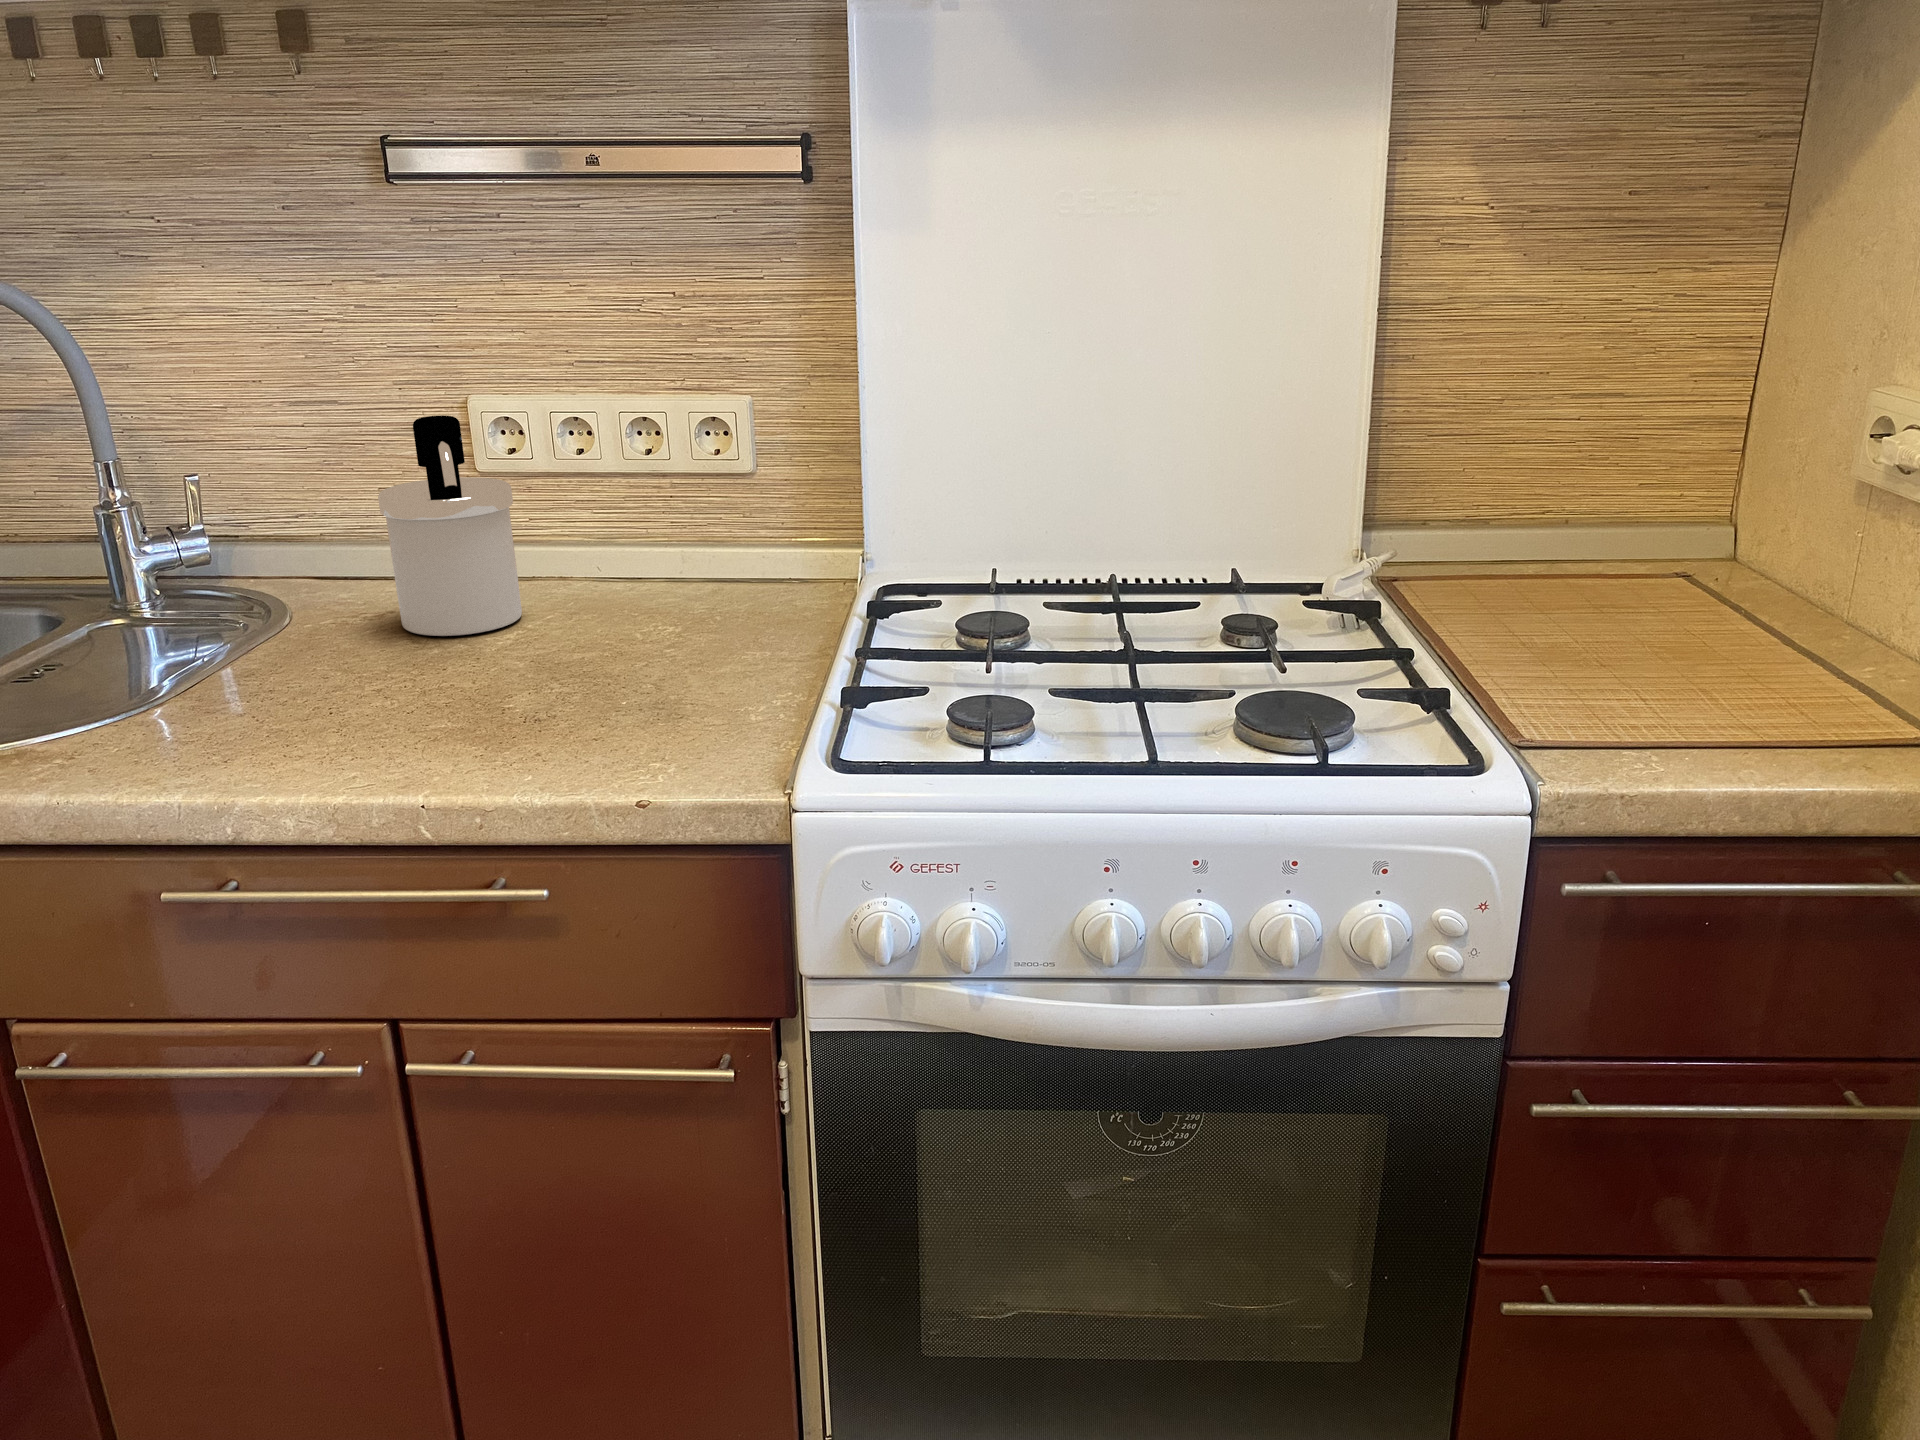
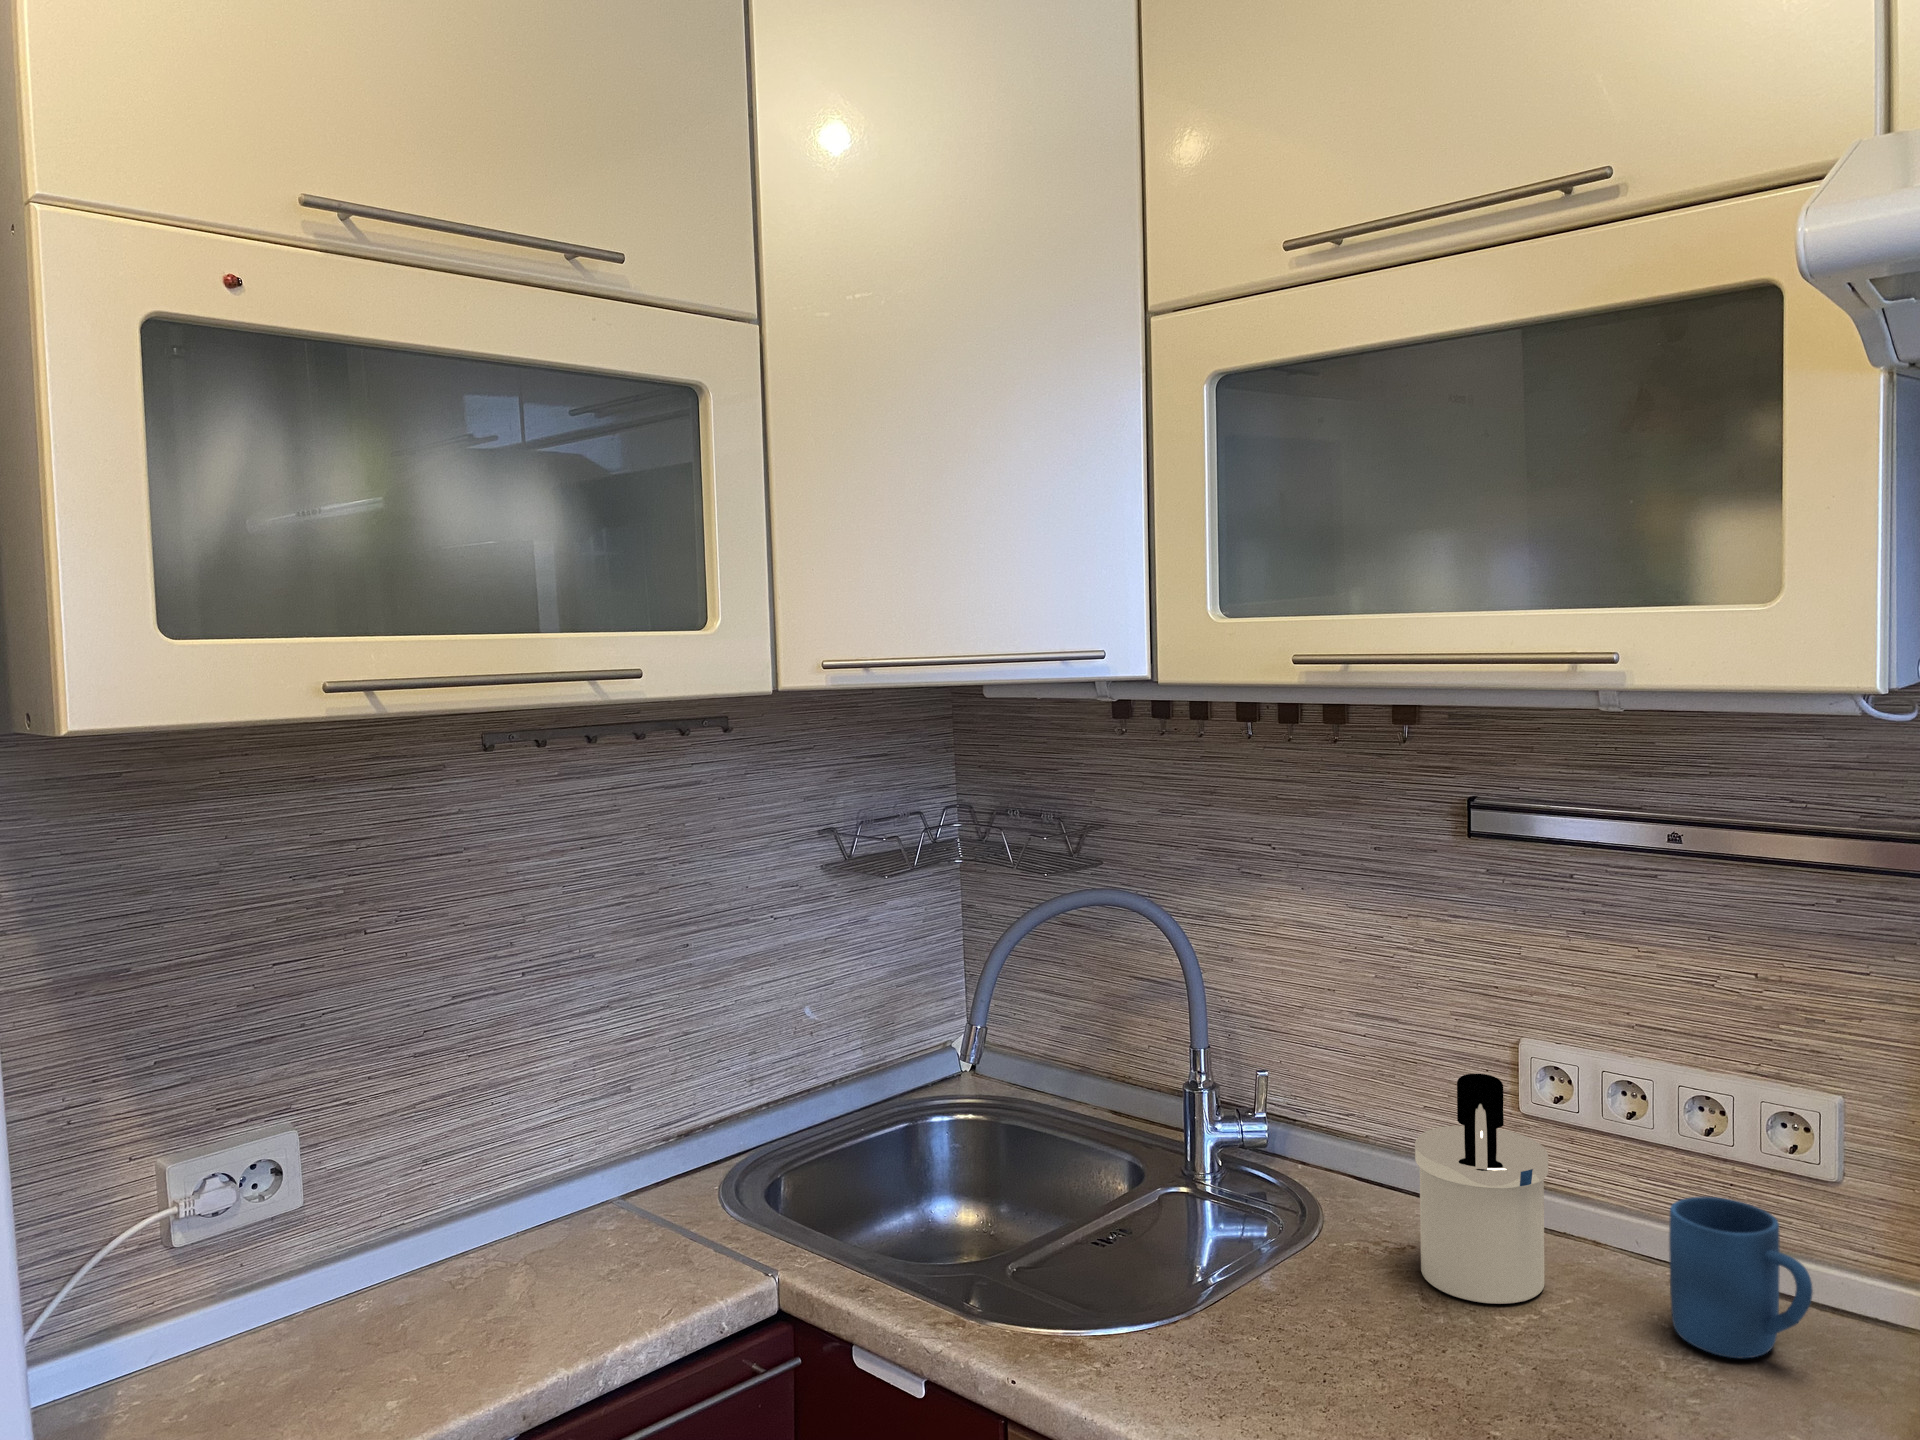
mug: none [624,494,742,623] -> present [1669,1196,1813,1358]

